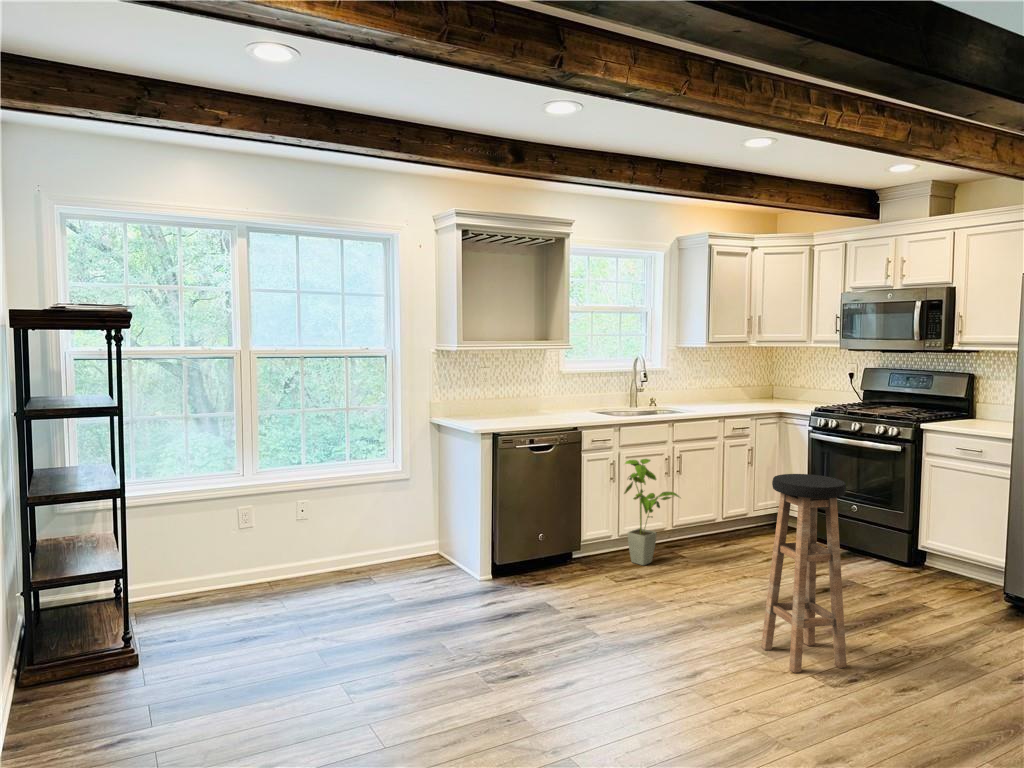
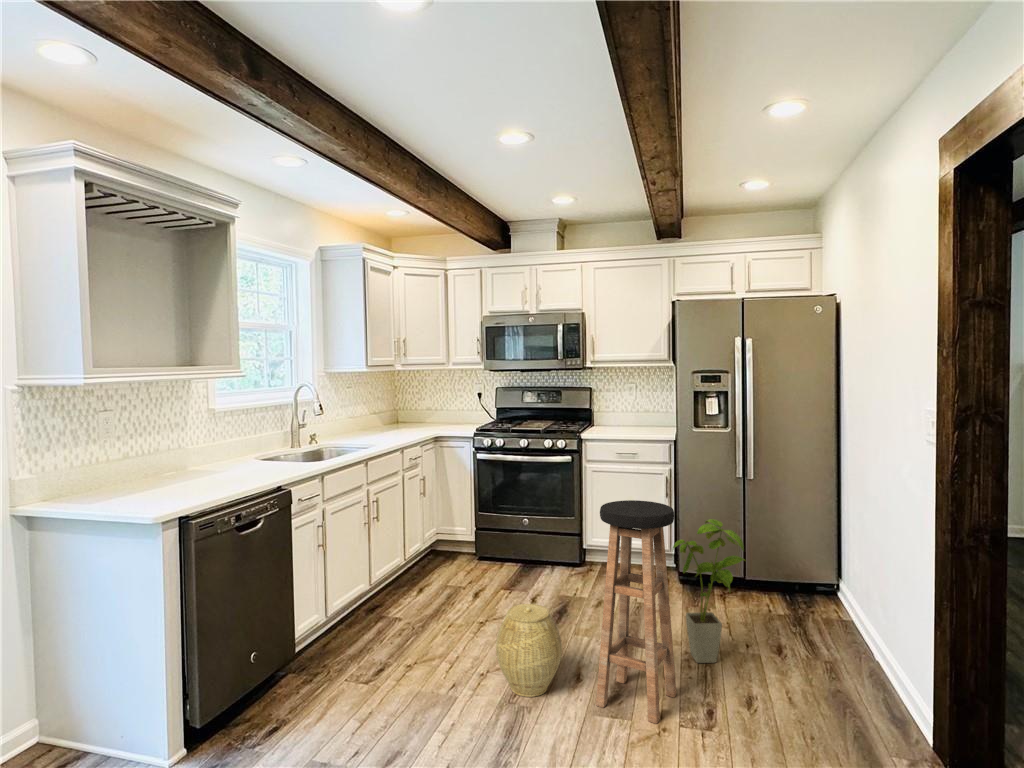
house plant: present [624,459,679,565] -> present [673,519,746,663]
woven basket: none [696,551,755,627] -> present [496,604,562,697]

